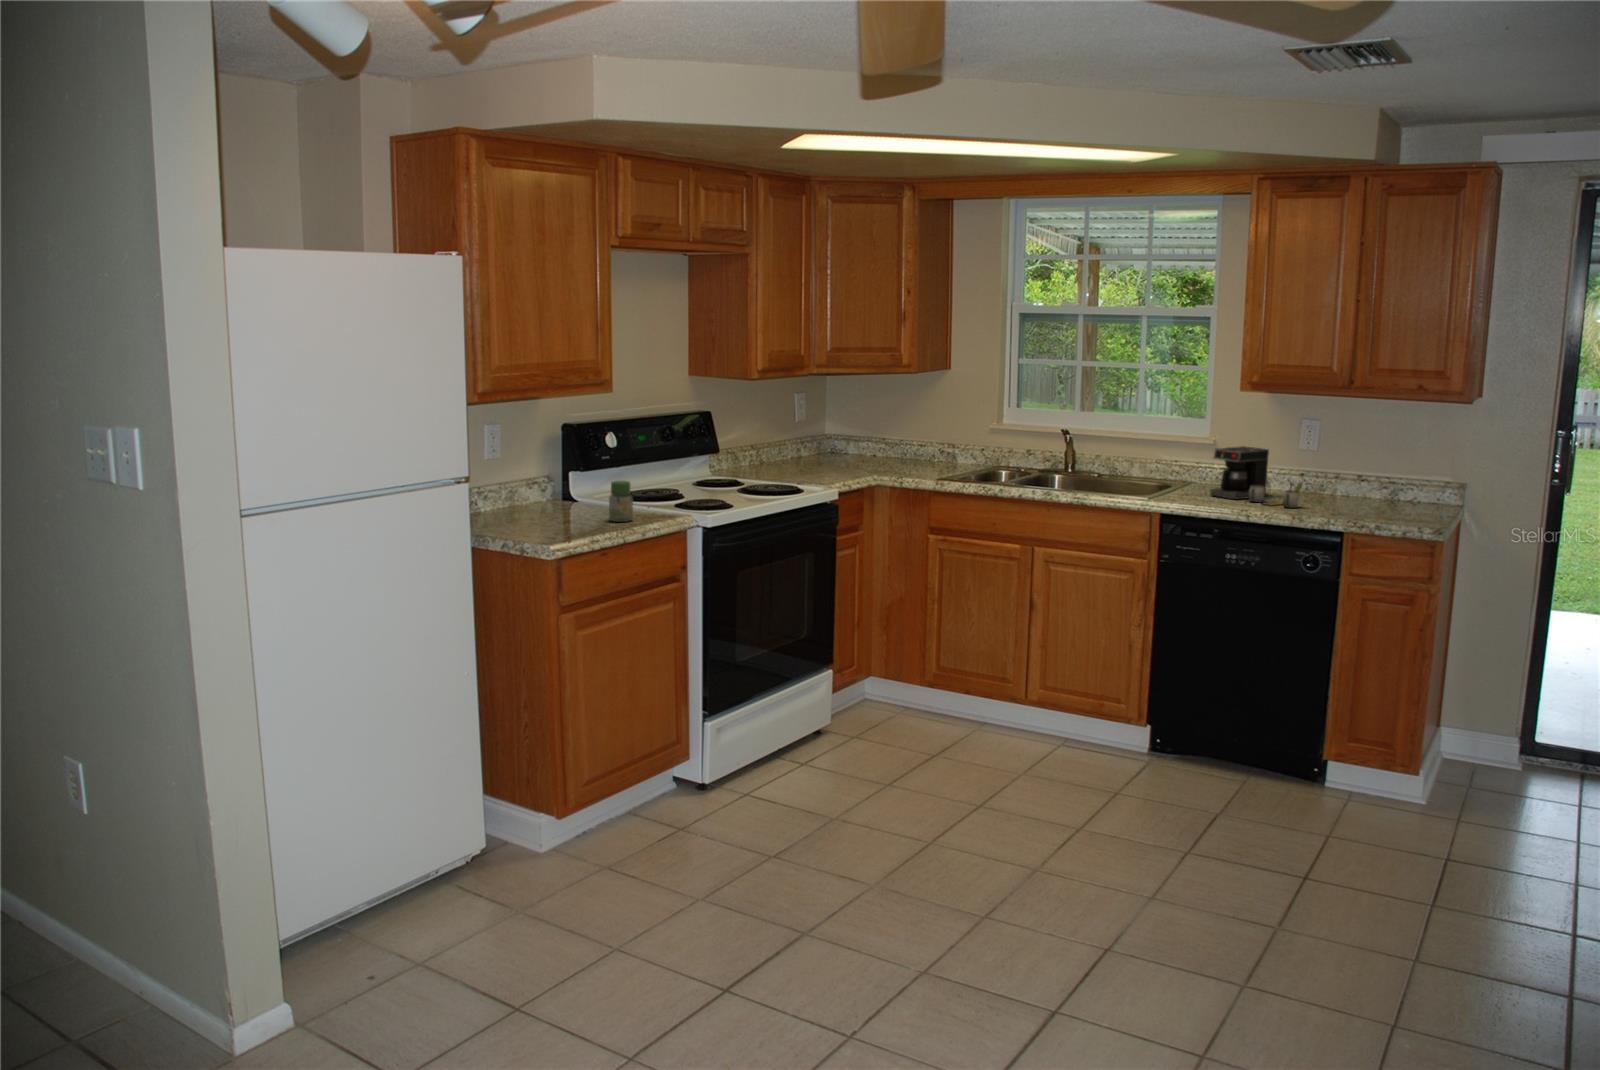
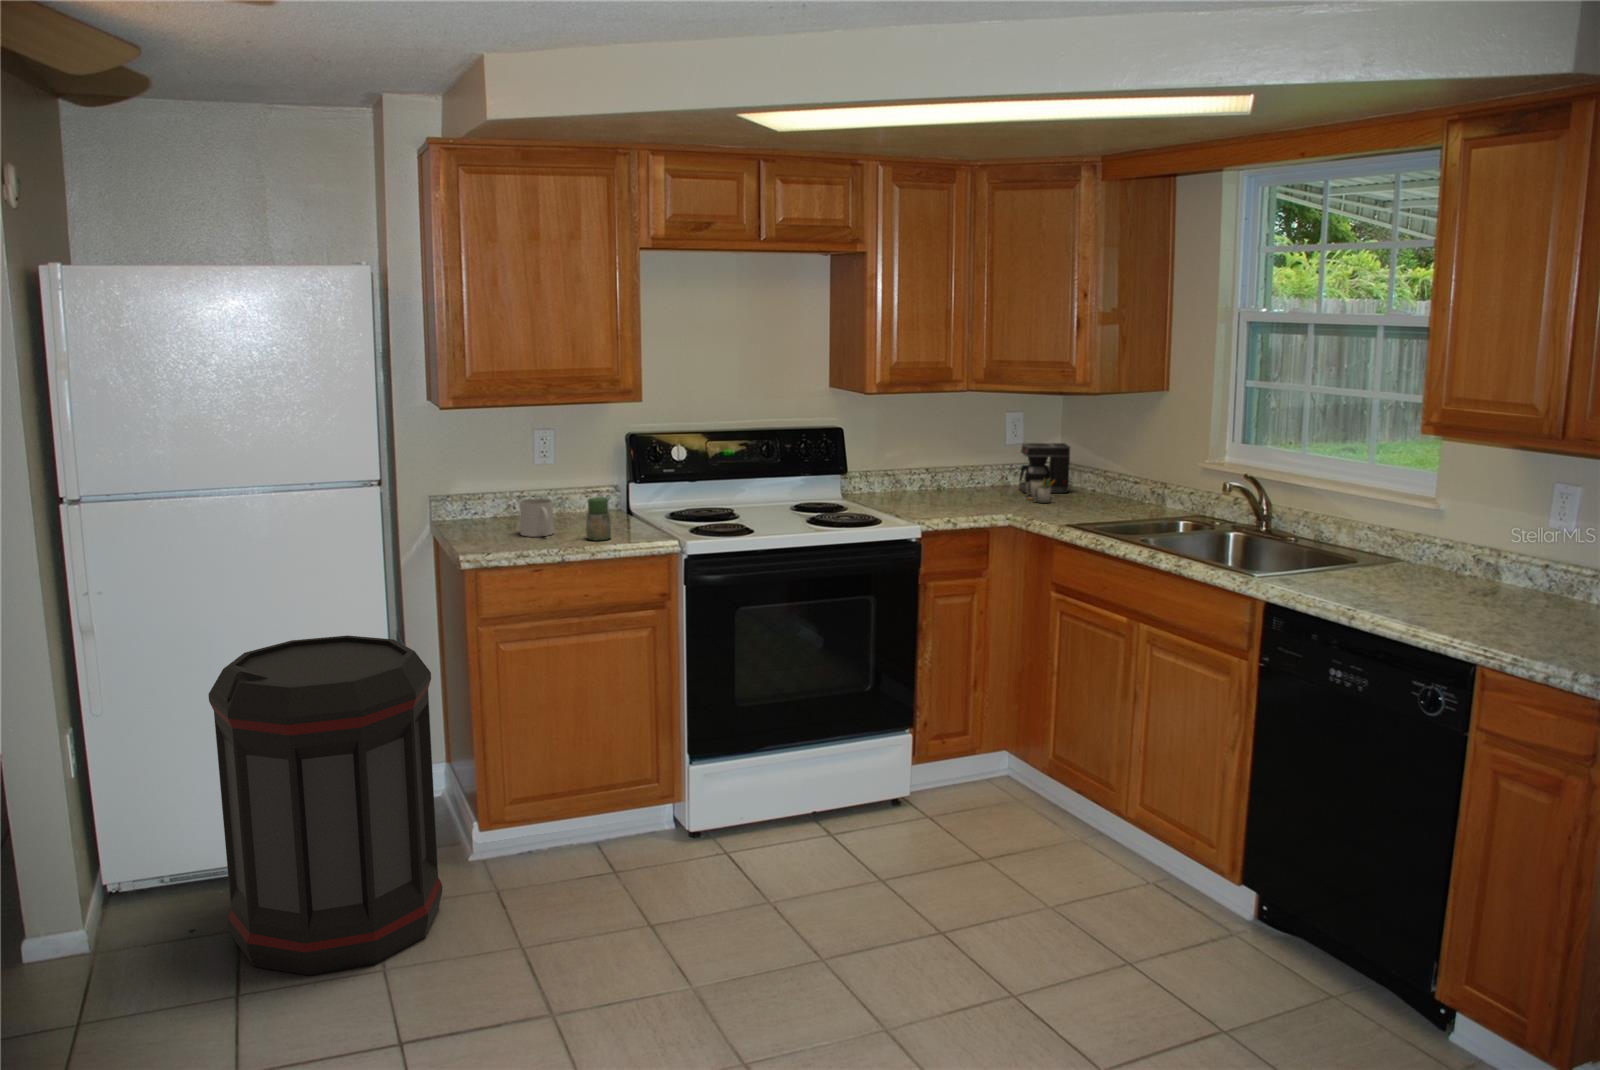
coffee maker: present [1210,446,1303,508] -> present [1019,443,1070,503]
mug: none [534,487,577,525] -> present [519,498,554,537]
trash can: none [386,632,610,983] -> present [208,635,442,976]

